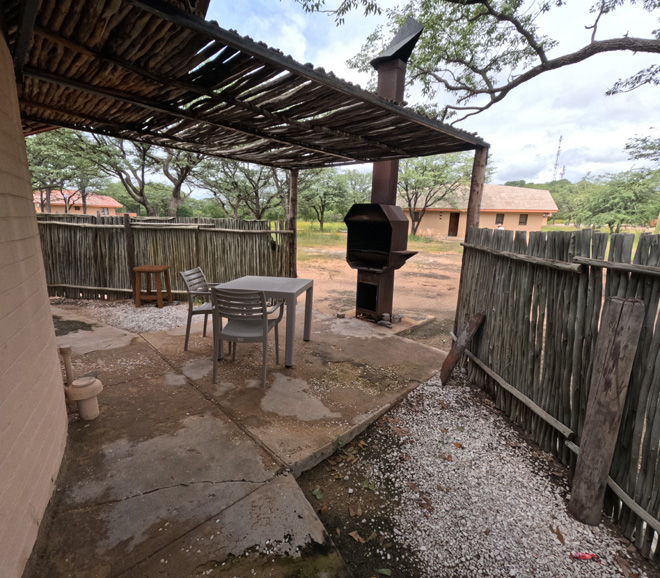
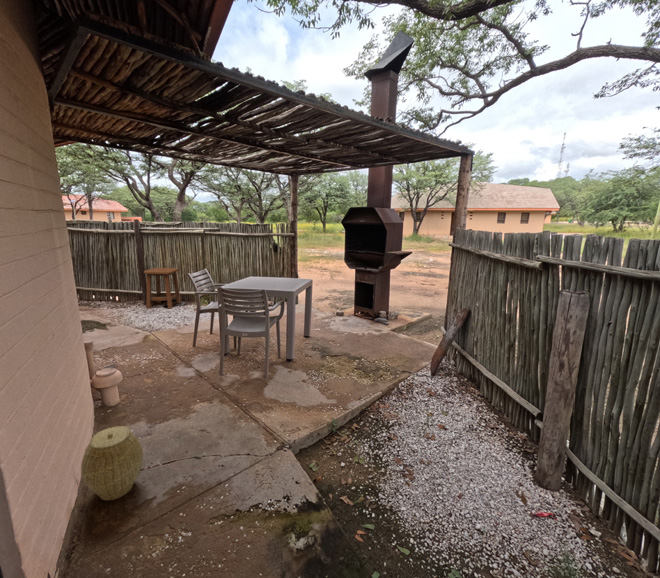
woven basket: none [40,451,118,542] -> present [81,426,143,500]

